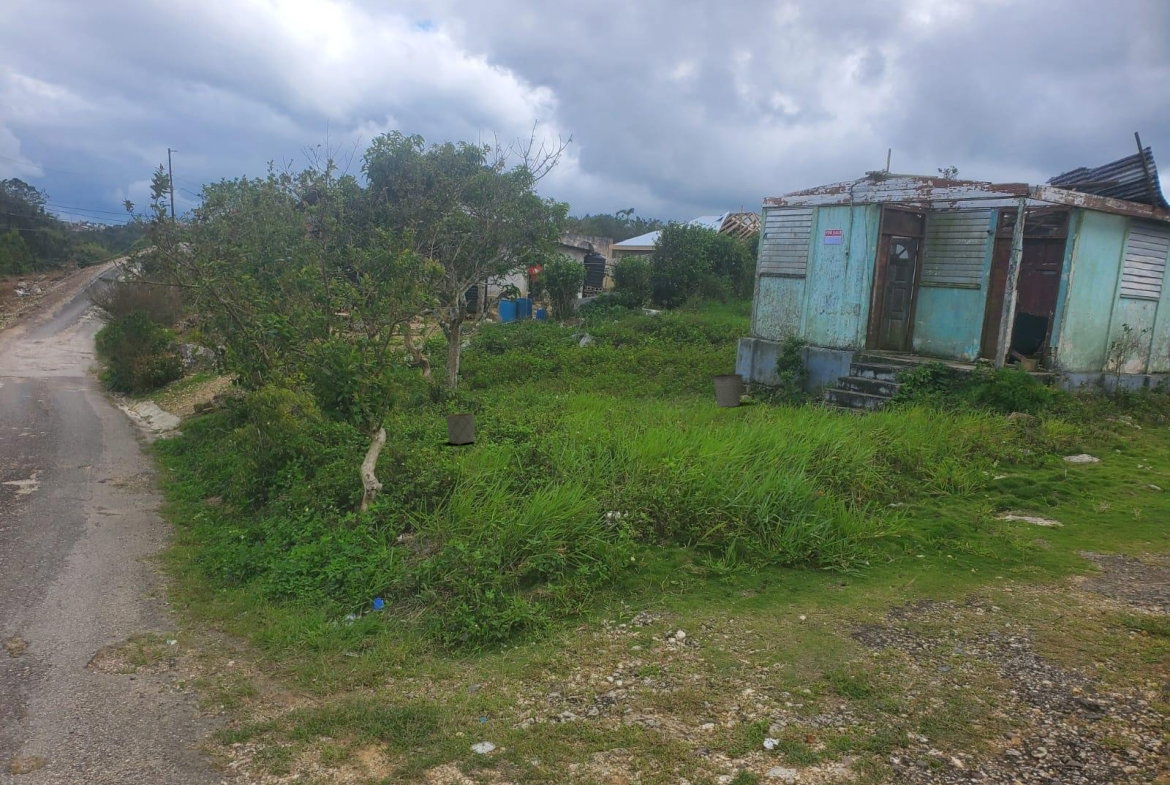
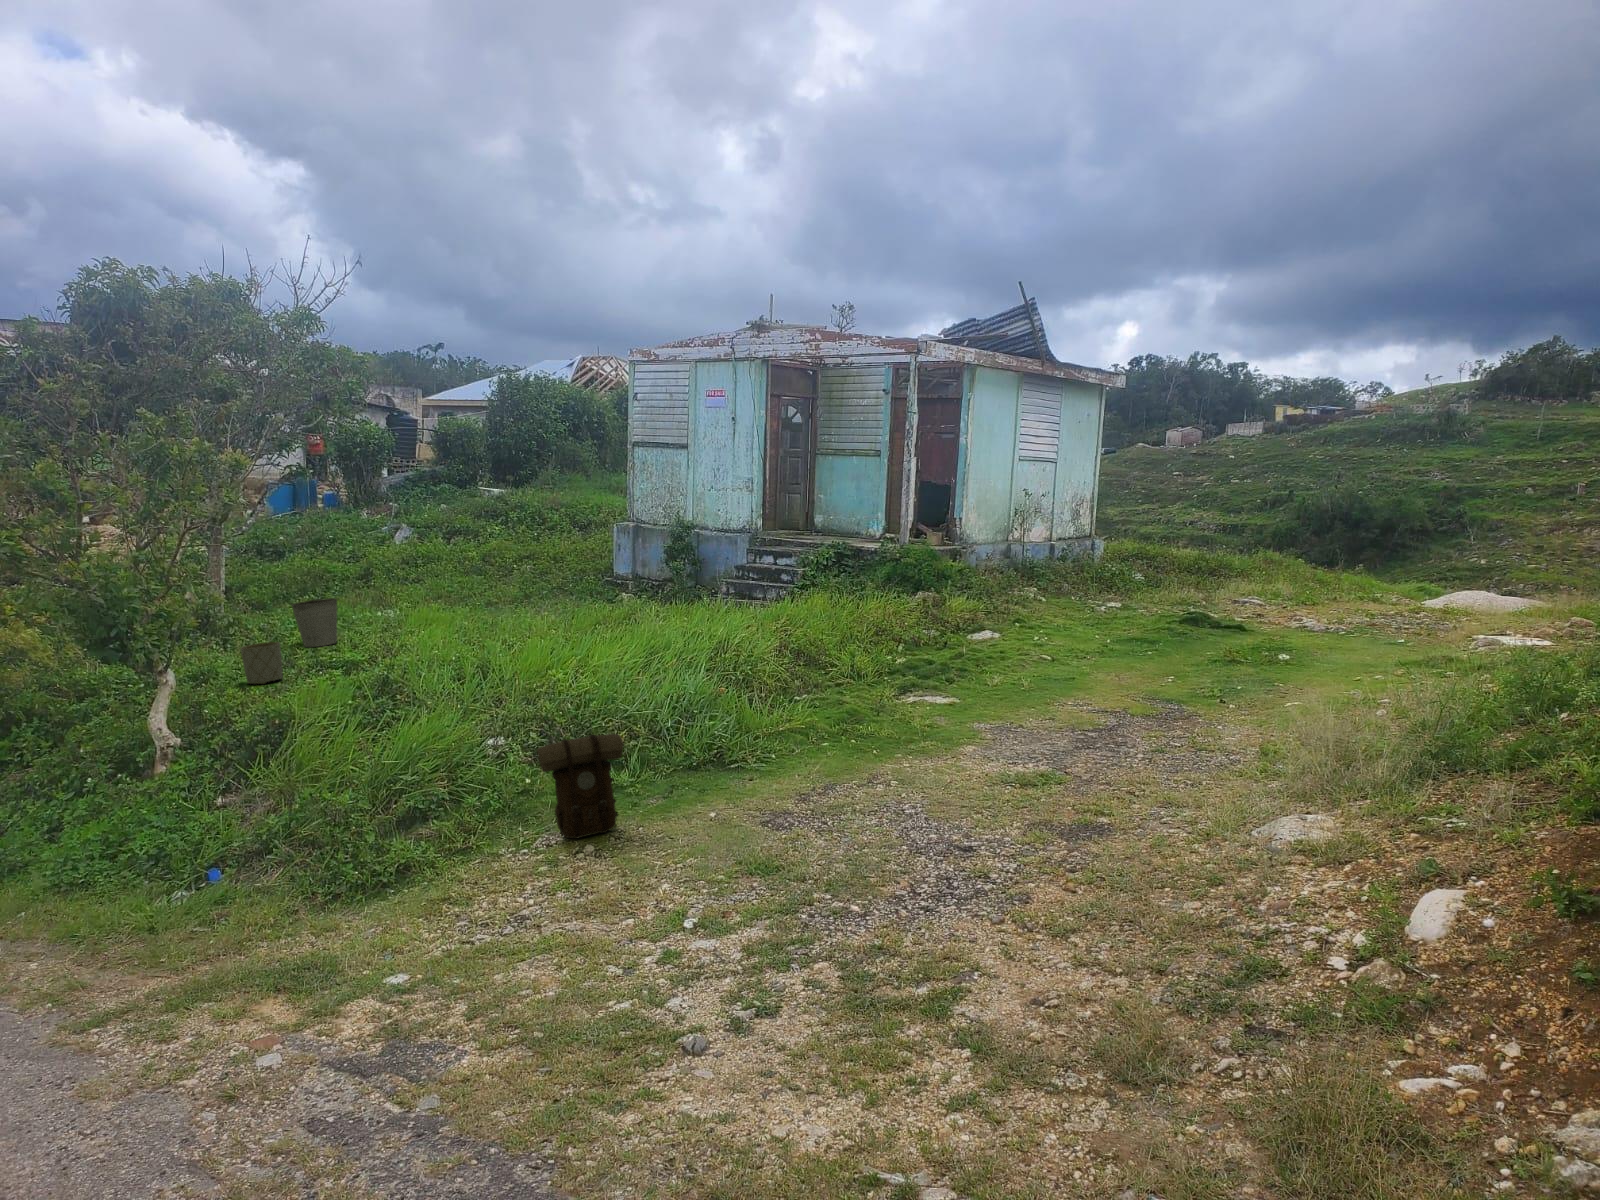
bucket: present [712,374,743,407] -> present [290,598,339,647]
backpack: none [645,525,722,617] -> present [537,734,623,839]

